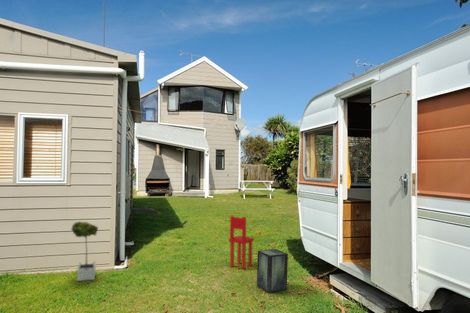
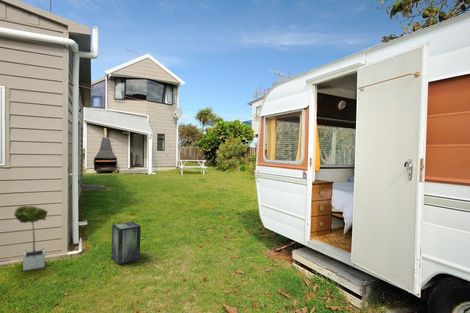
chair: present [229,216,254,269] -> none [187,193,210,243]
storage box: present [257,249,288,293] -> present [111,222,141,265]

